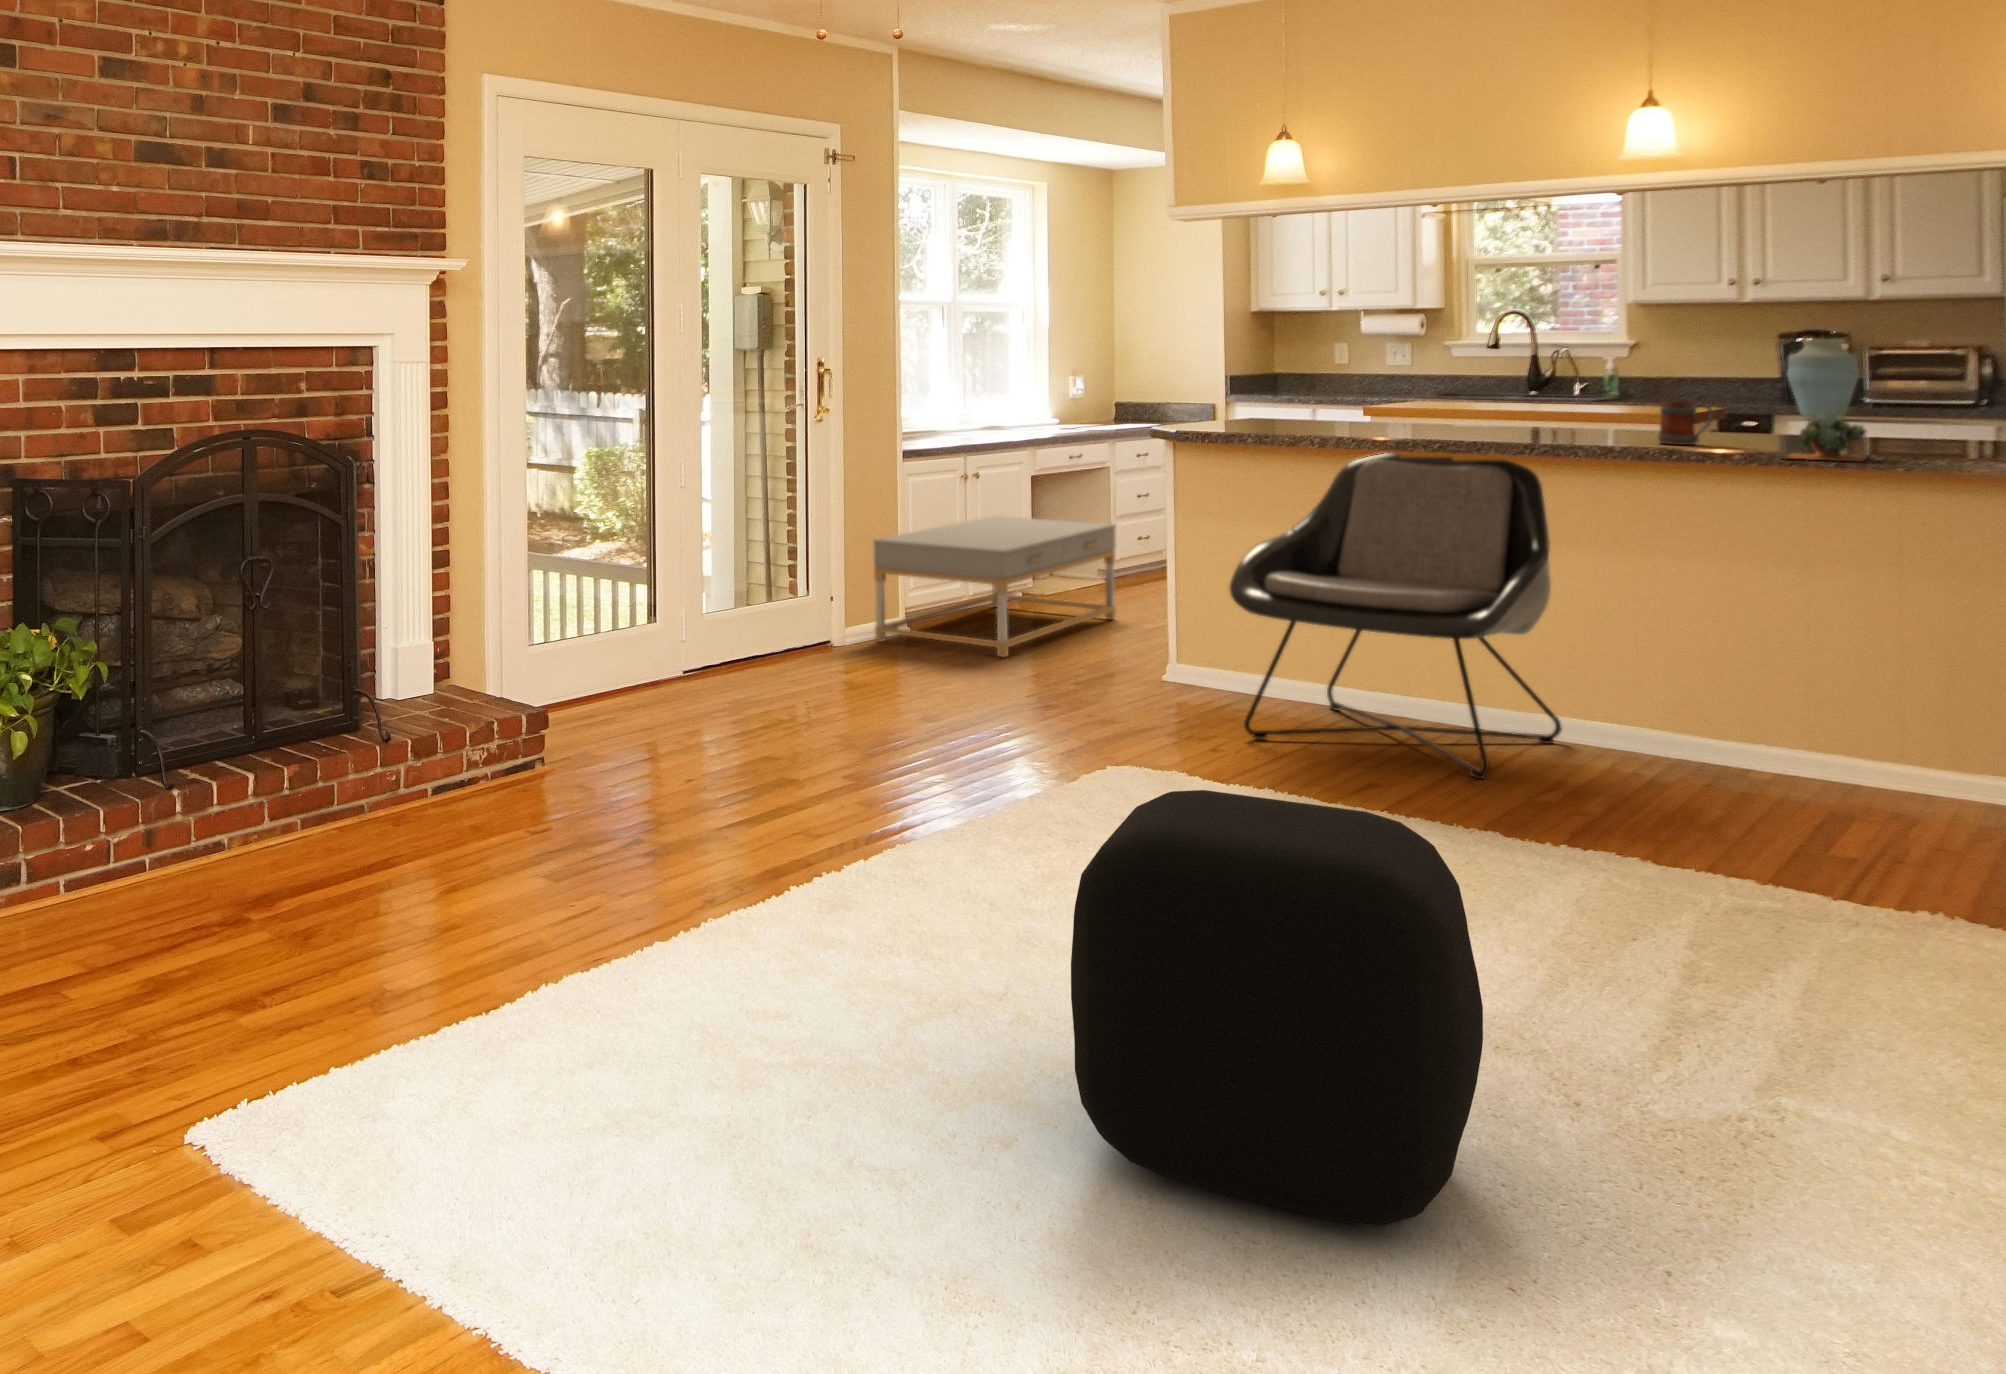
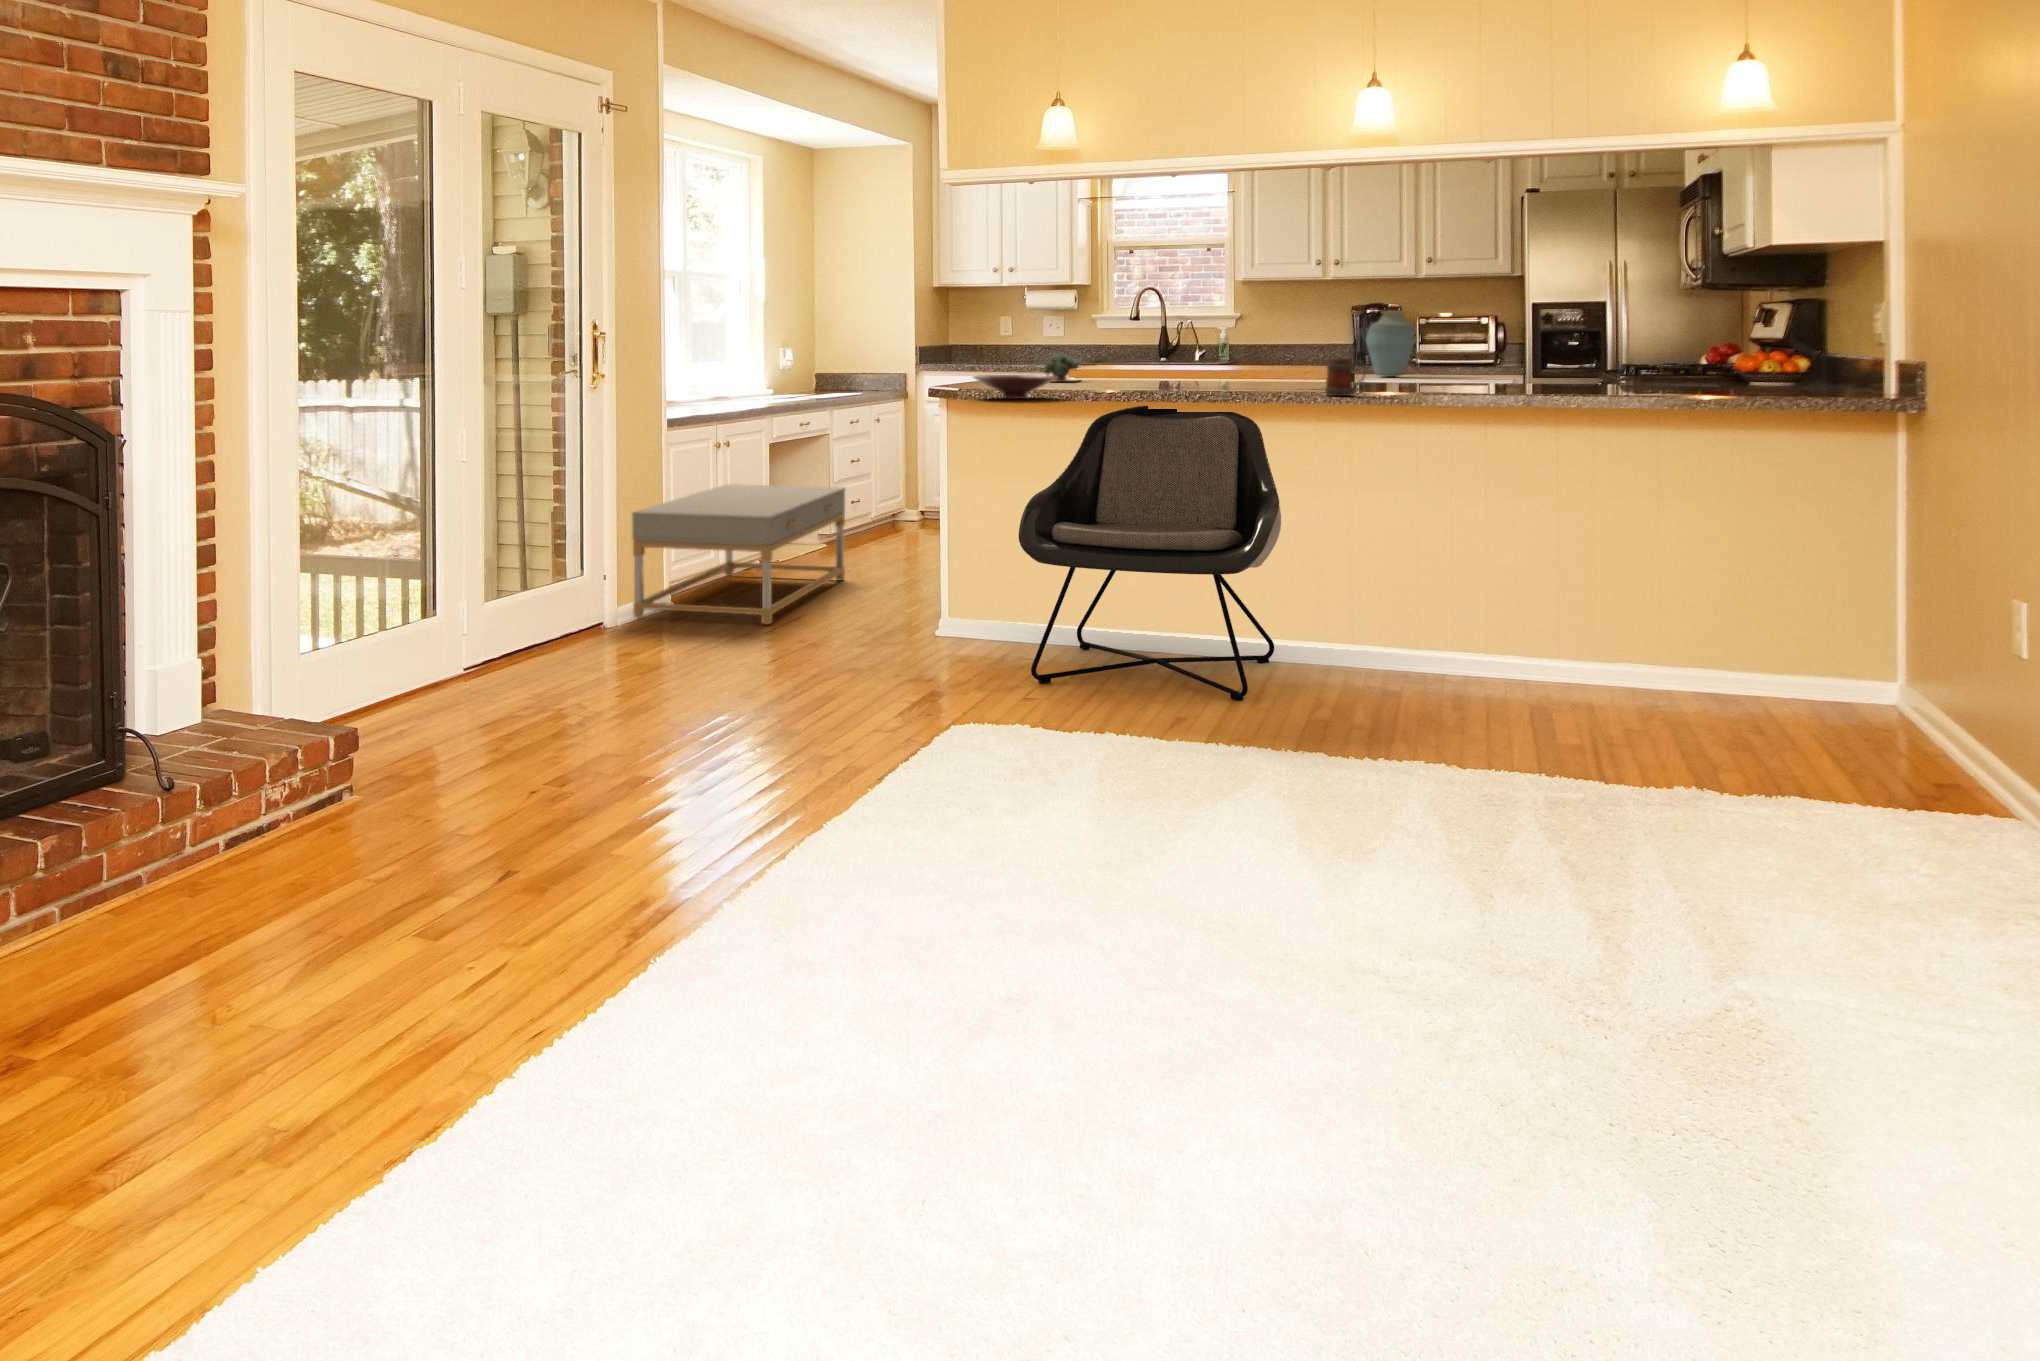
bowl: none [1211,415,1310,440] -> present [974,375,1058,399]
succulent plant: present [1783,415,1867,462] -> present [1044,354,1079,382]
ottoman: present [1071,790,1483,1226] -> none [1156,740,1566,1171]

